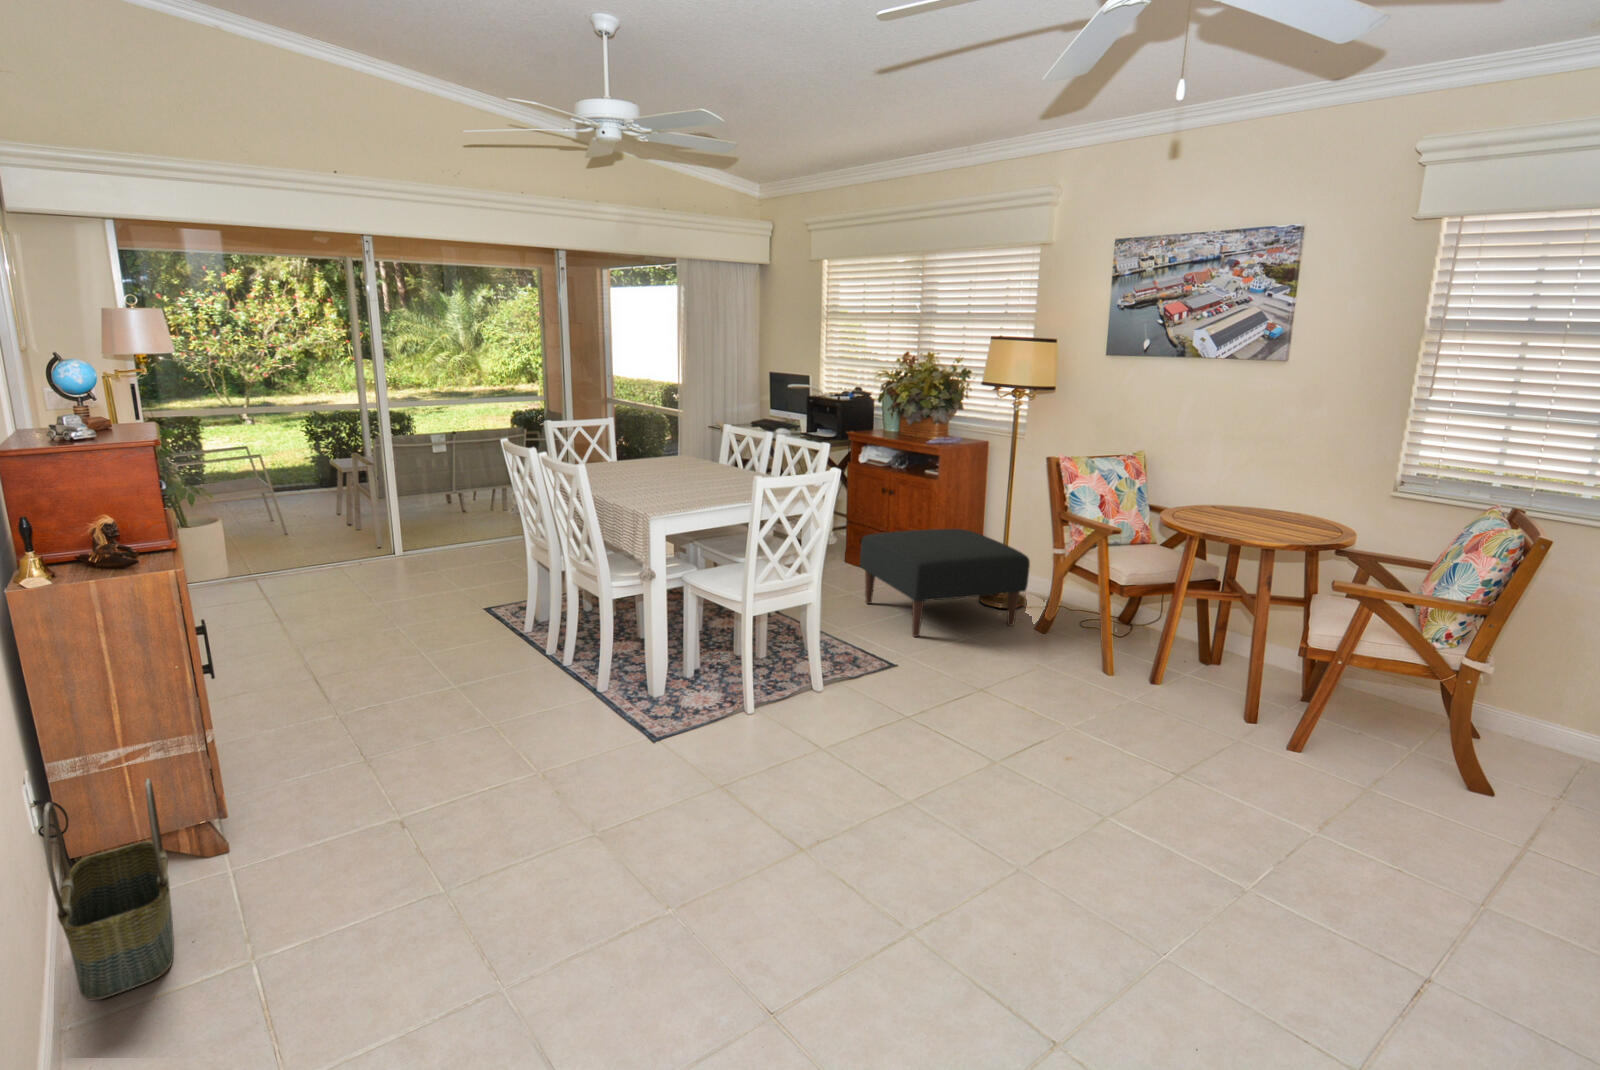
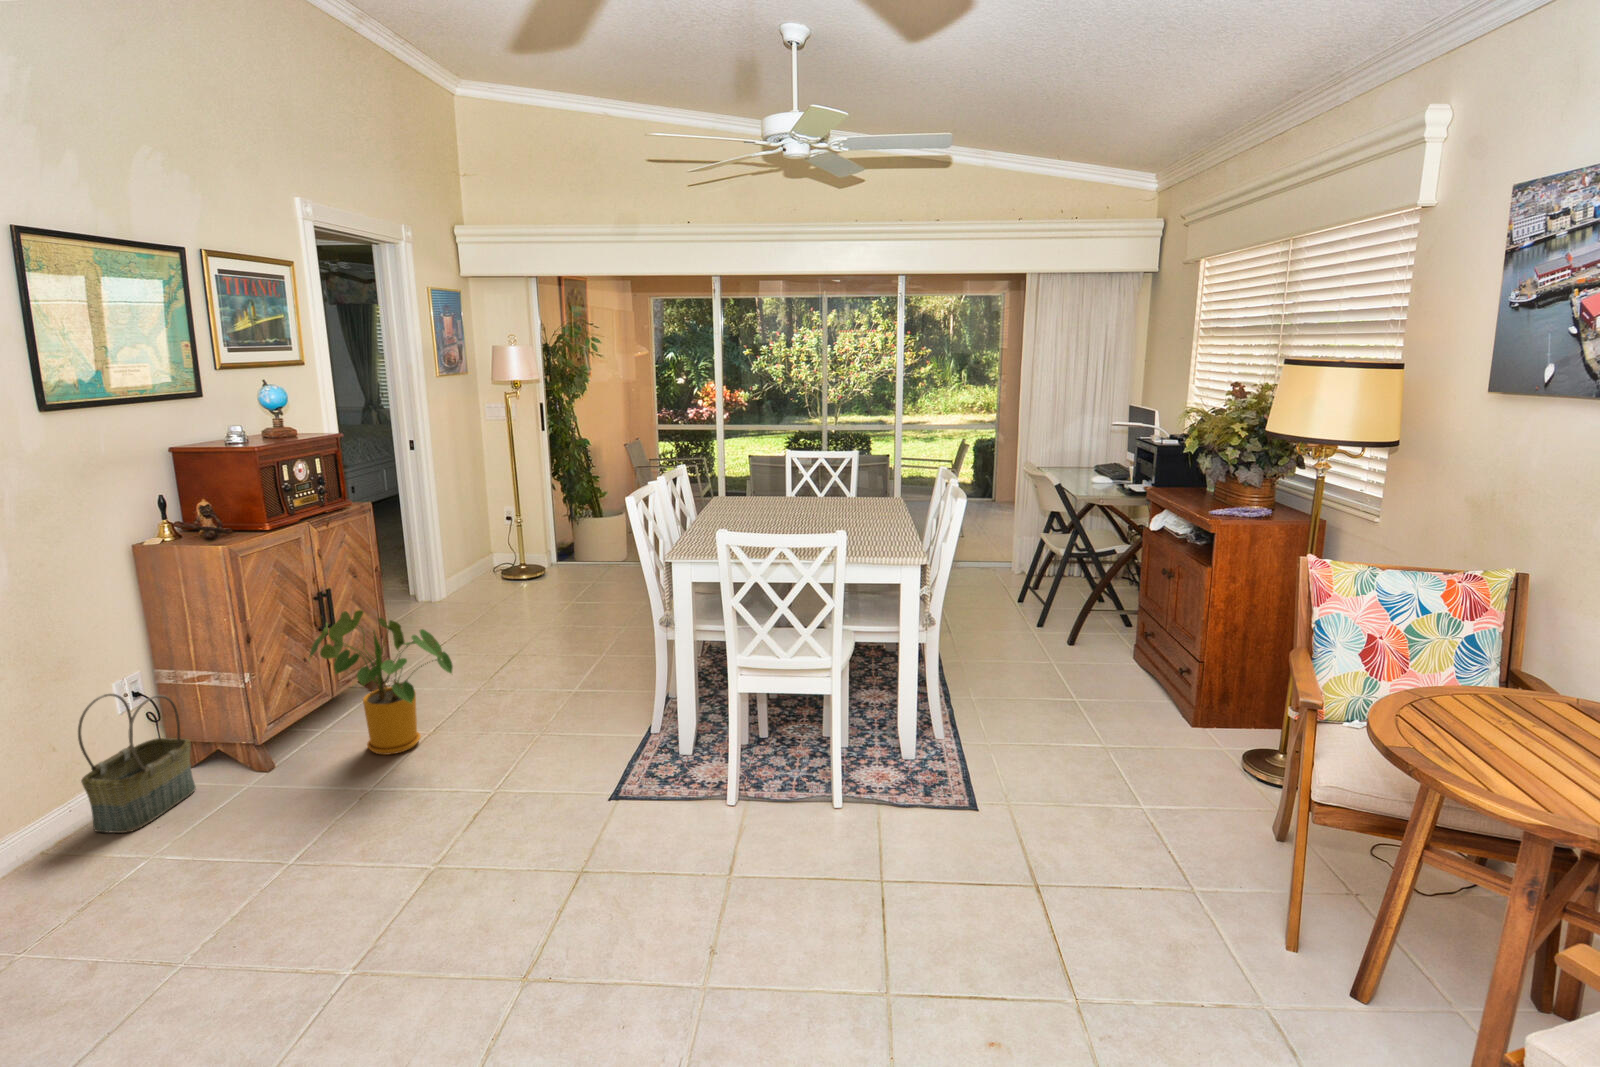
ottoman: present [860,529,1030,637] -> none [1024,630,1236,812]
house plant: none [238,626,443,790] -> present [309,610,453,755]

